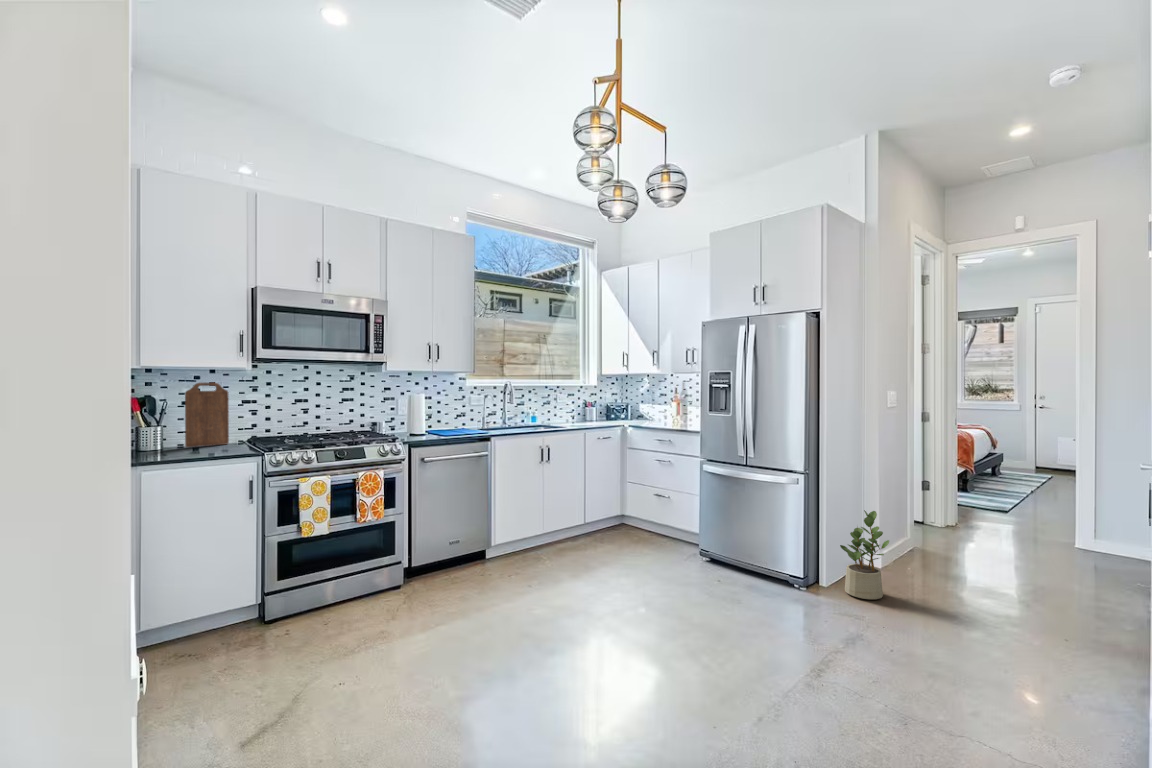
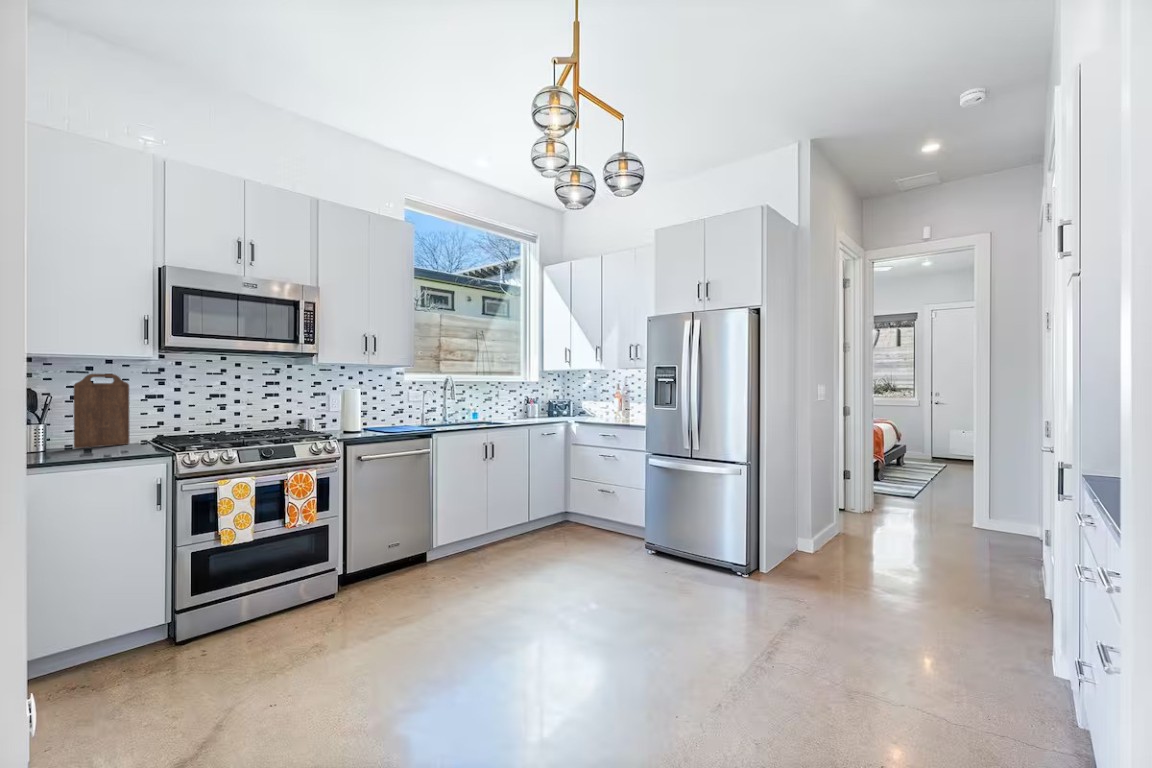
potted plant: present [840,510,889,599] -> none [779,499,825,585]

